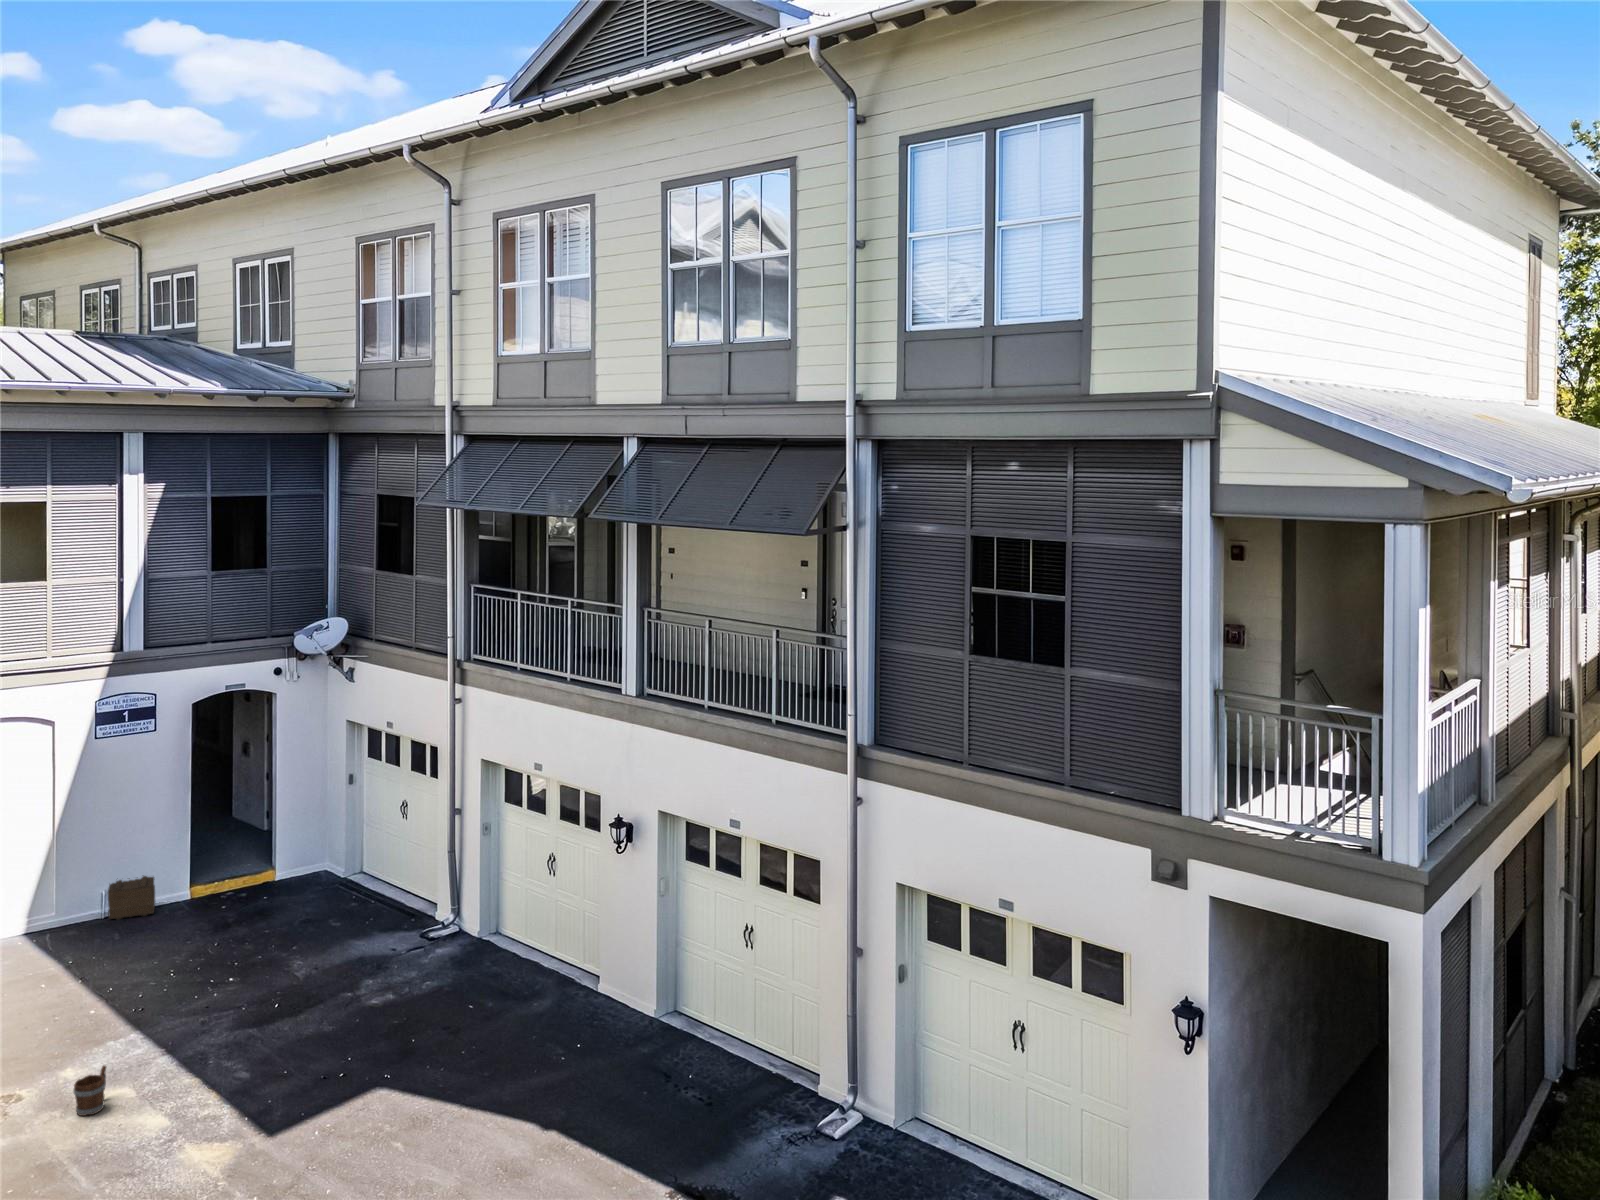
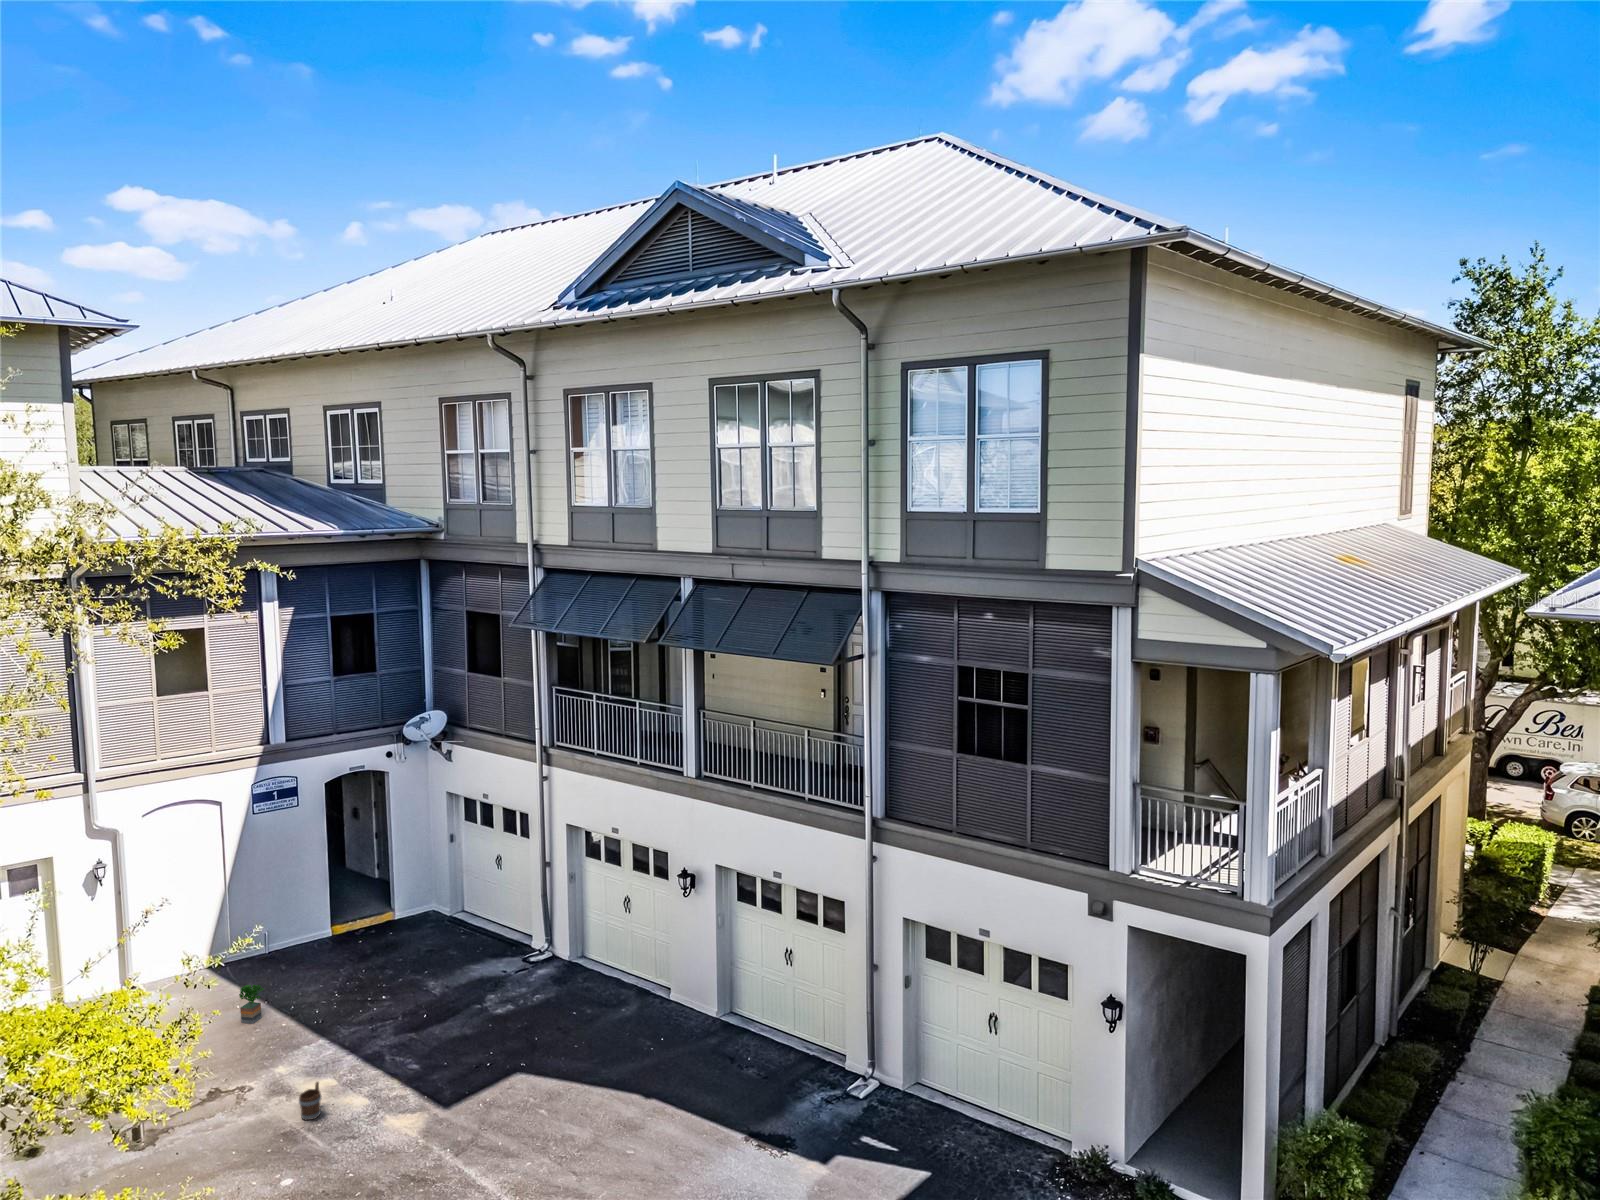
wooden crate: present [108,876,155,920] -> none [264,924,302,962]
potted tree: none [44,941,80,992] -> present [239,985,264,1024]

